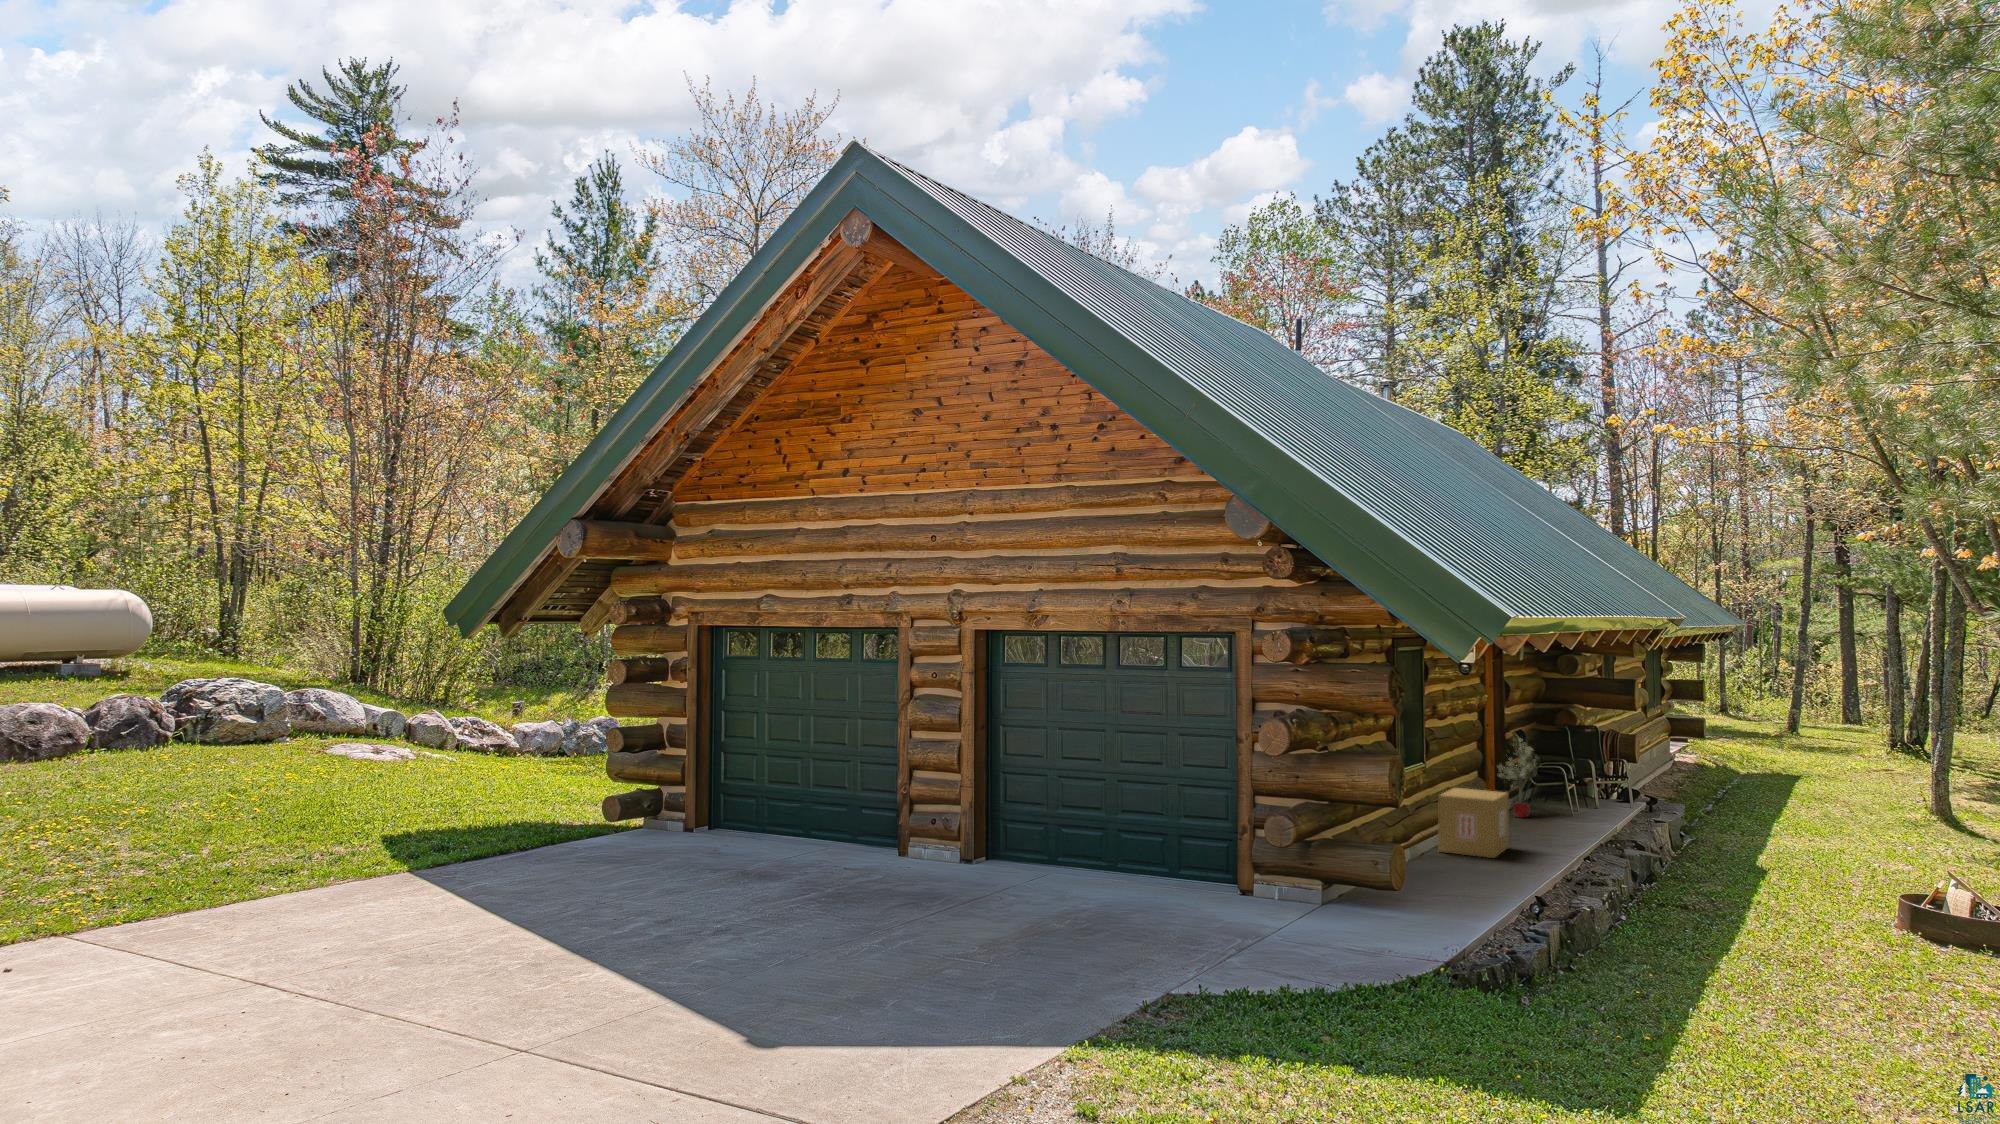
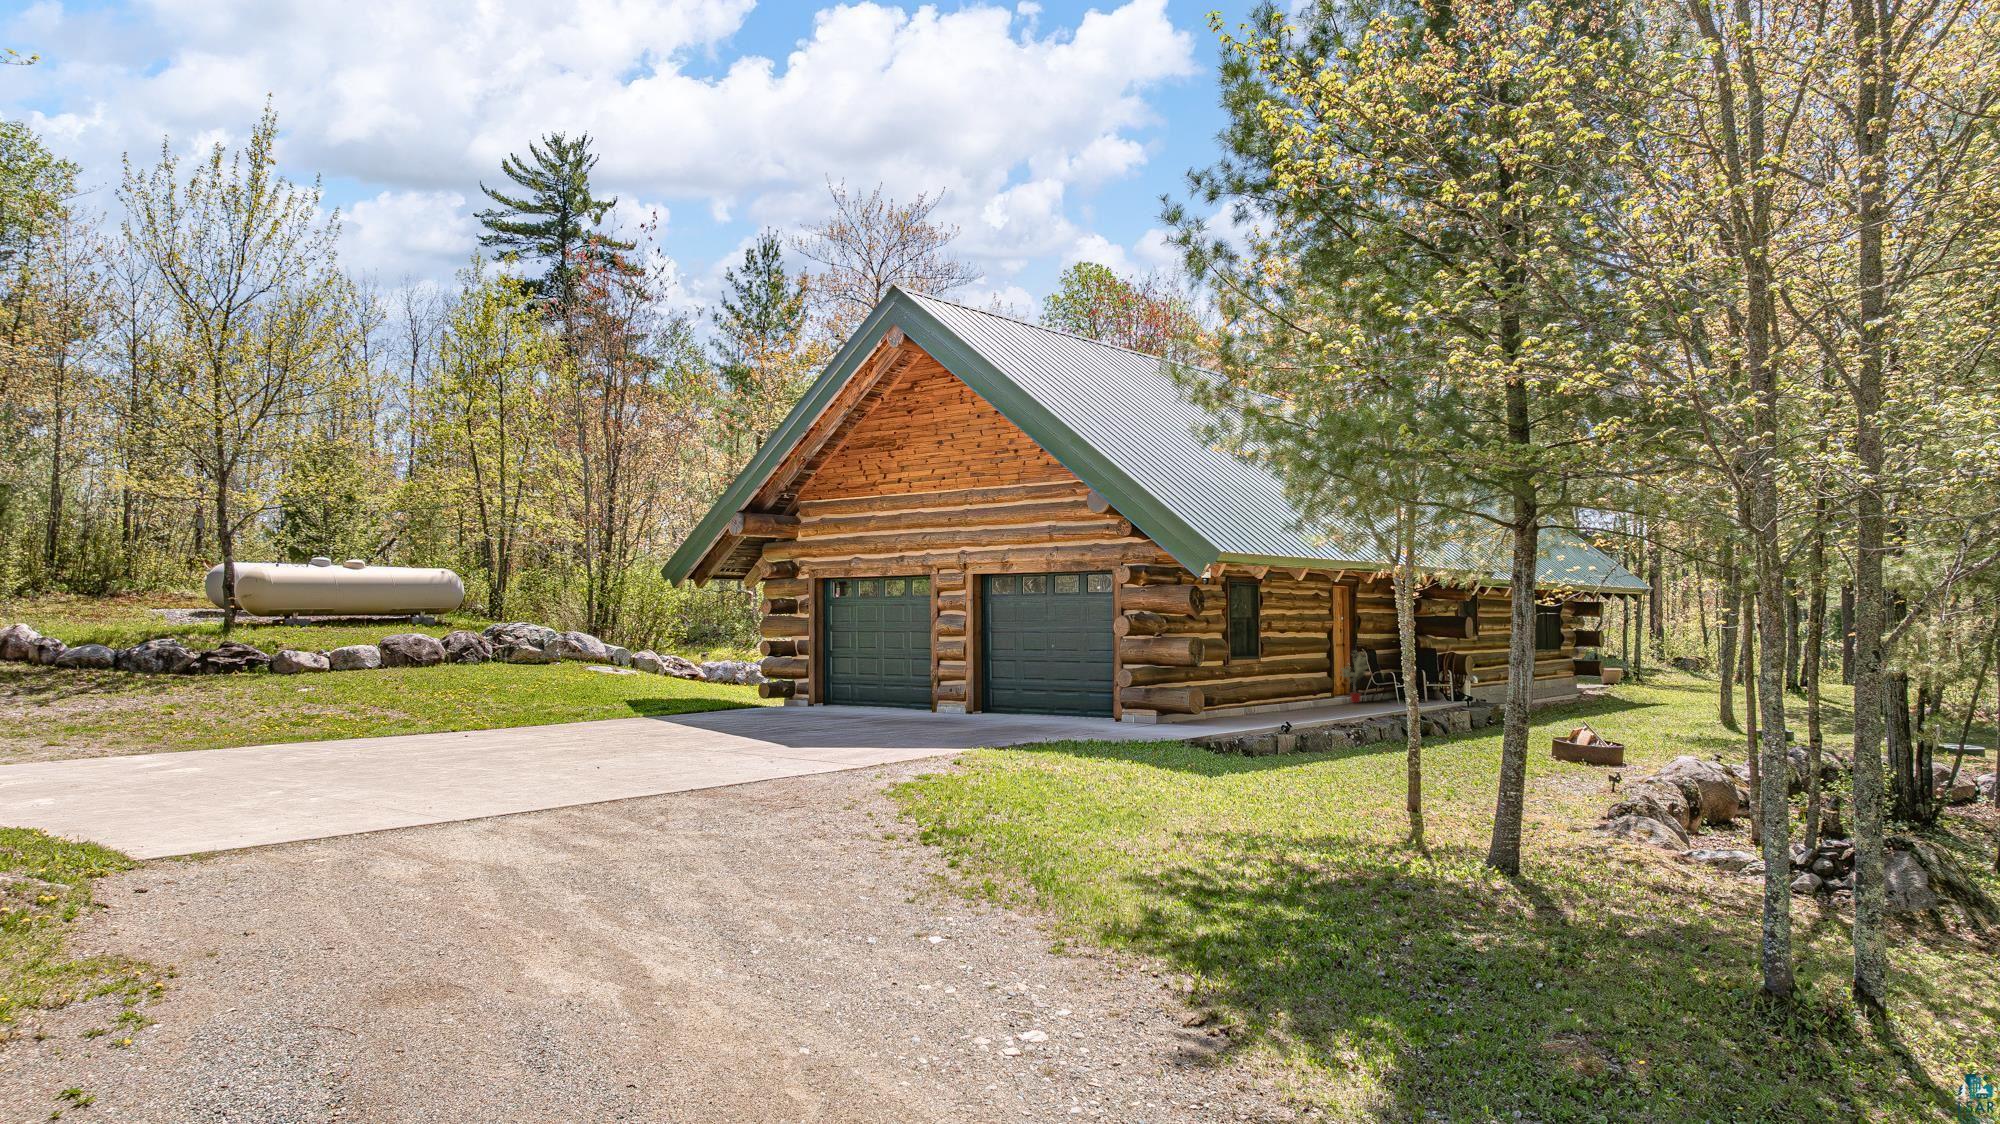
cardboard box: present [1438,788,1509,858] -> none [1271,676,1320,717]

